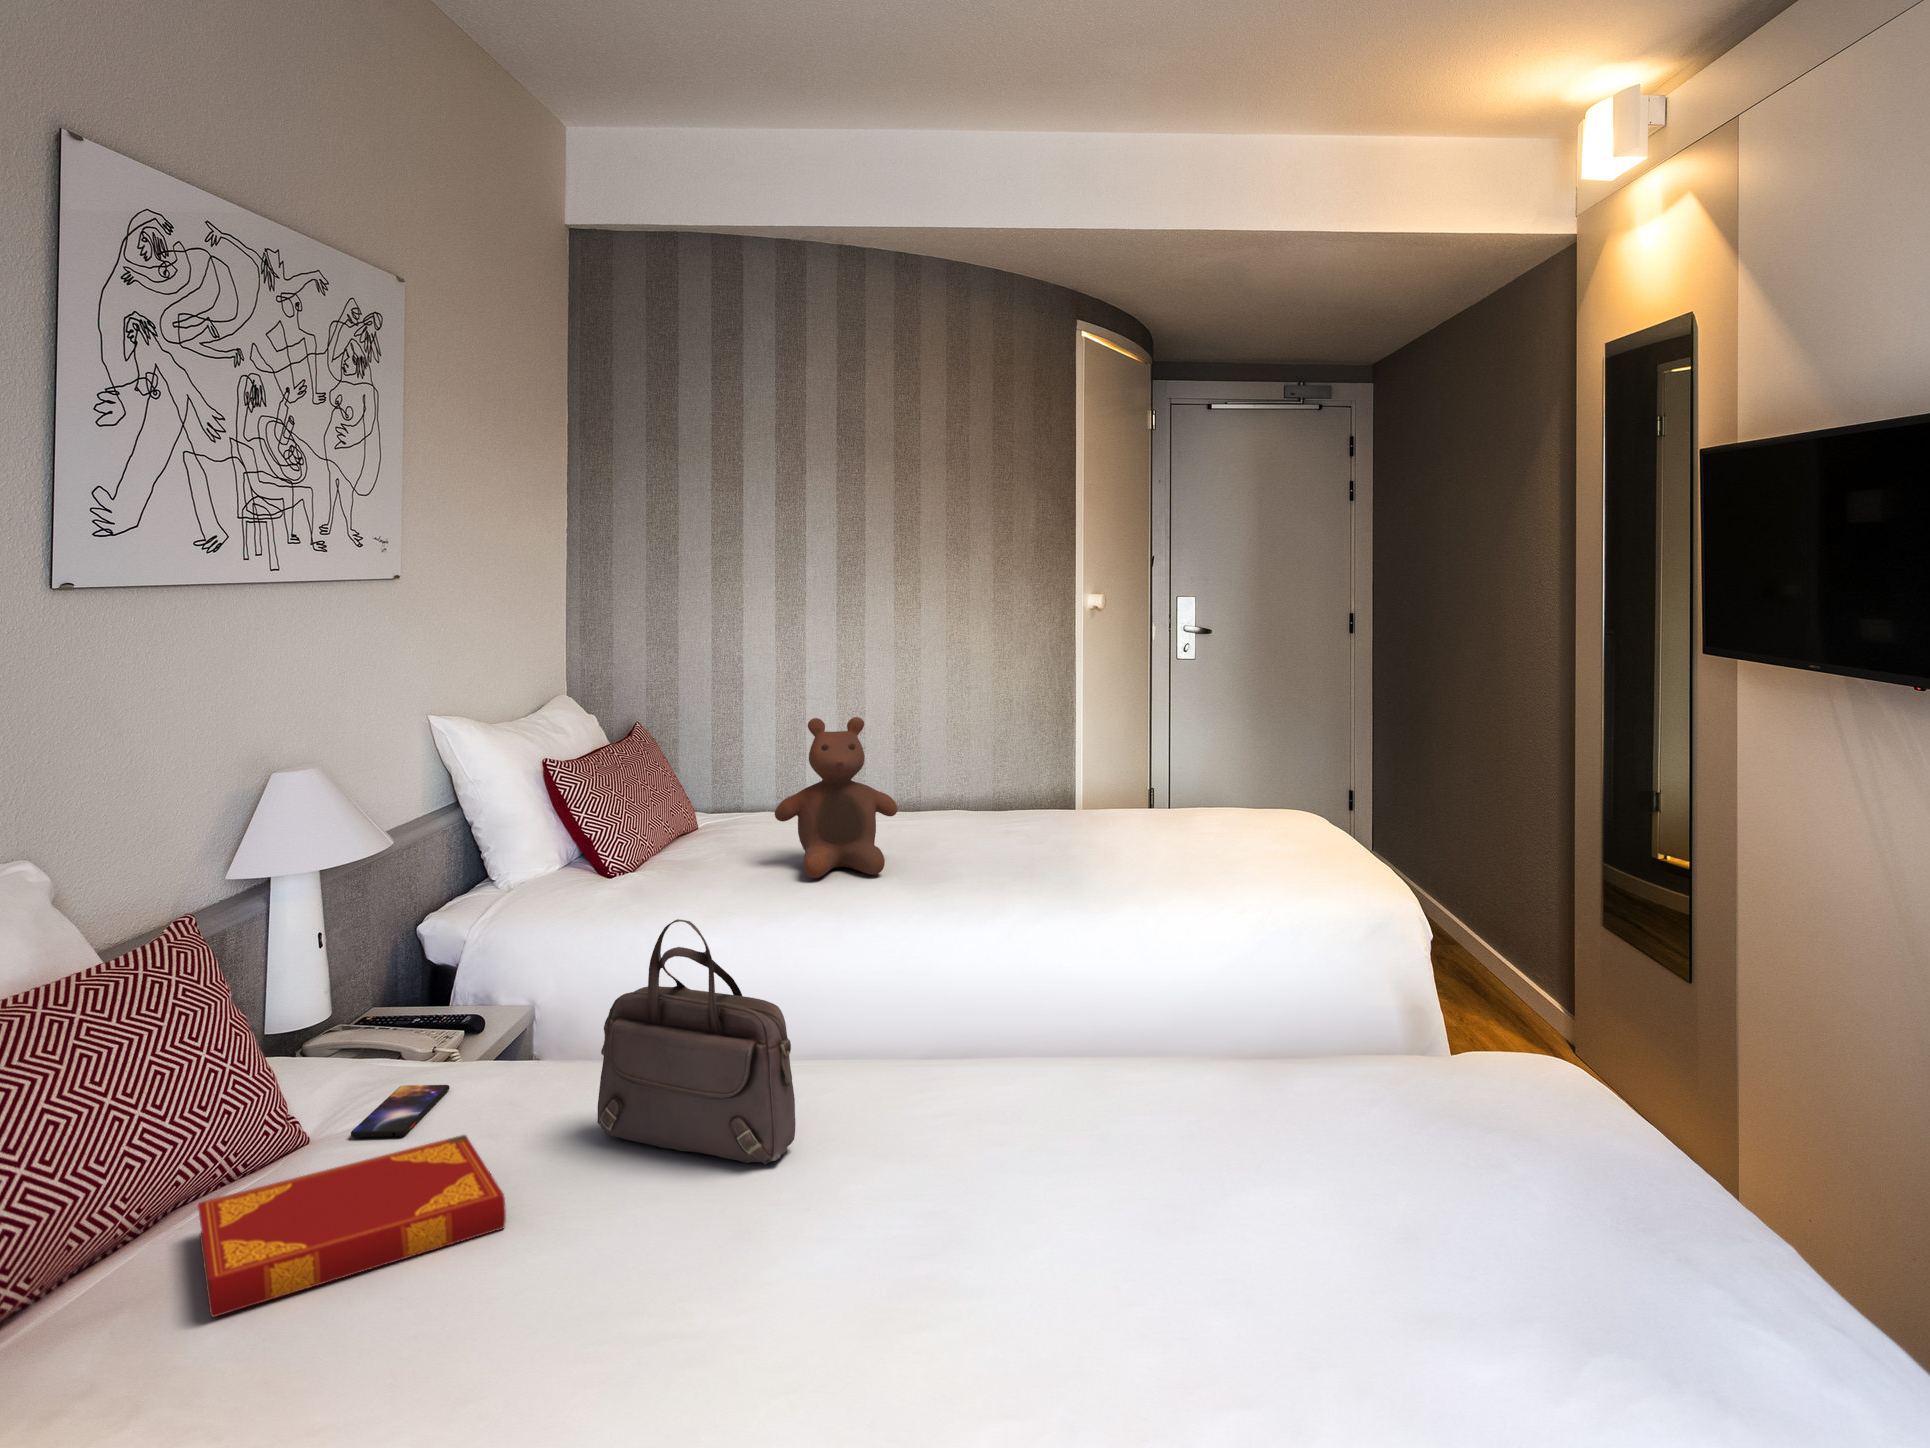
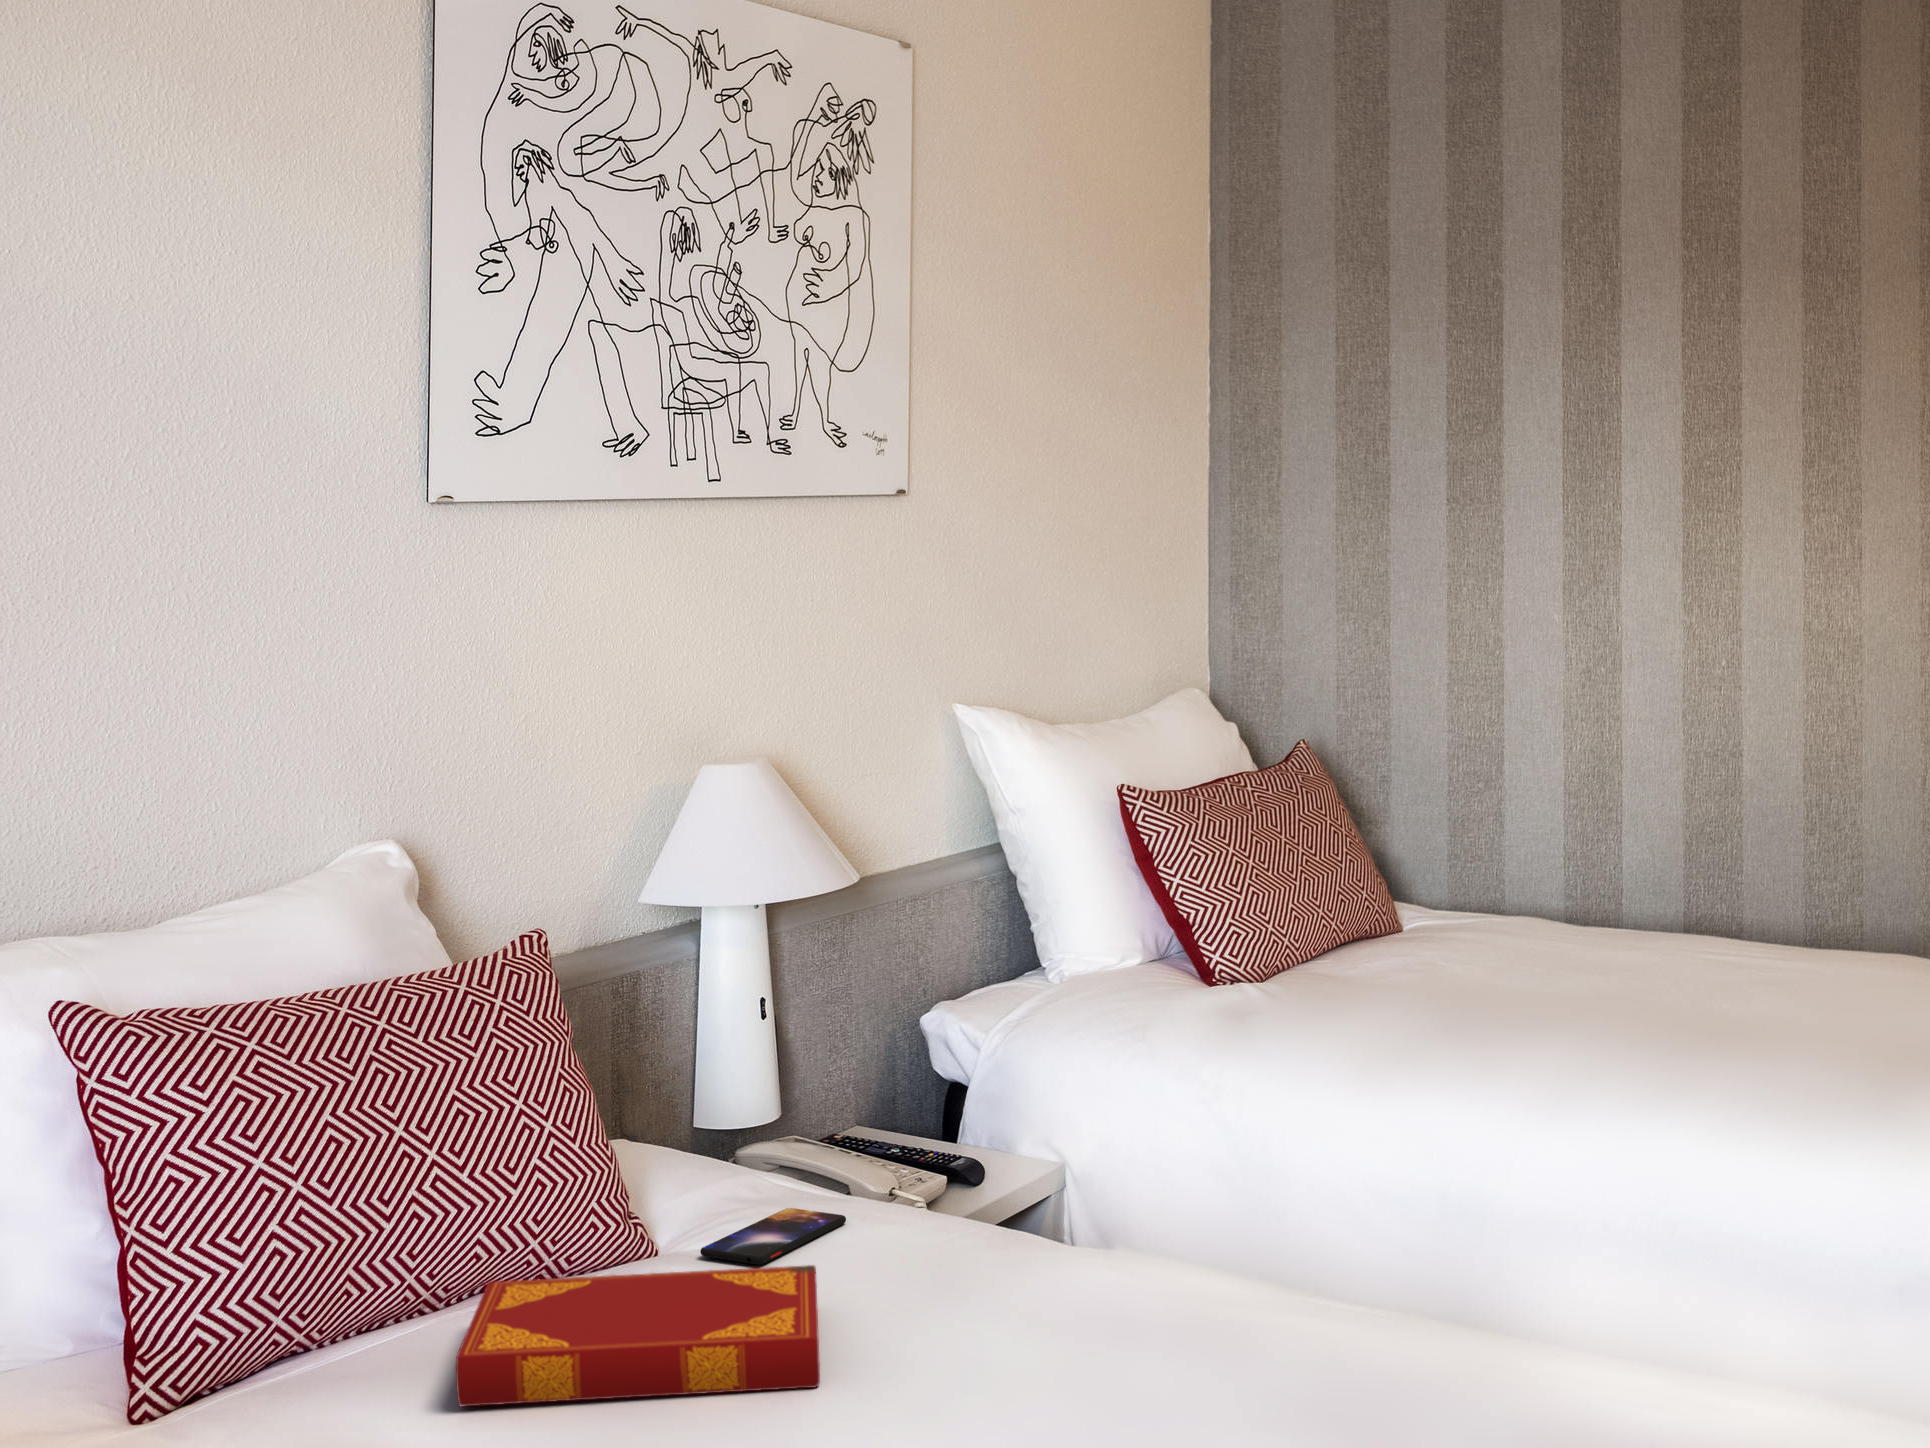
stuffed bear: present [775,717,898,878] -> none [1489,716,1727,1008]
handbag: present [598,919,796,1165] -> none [998,973,1270,1383]

